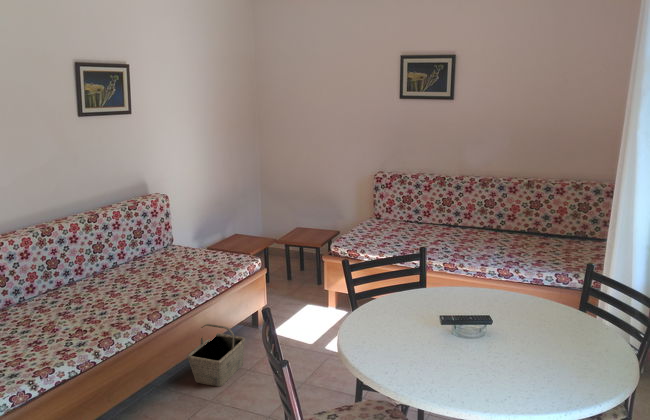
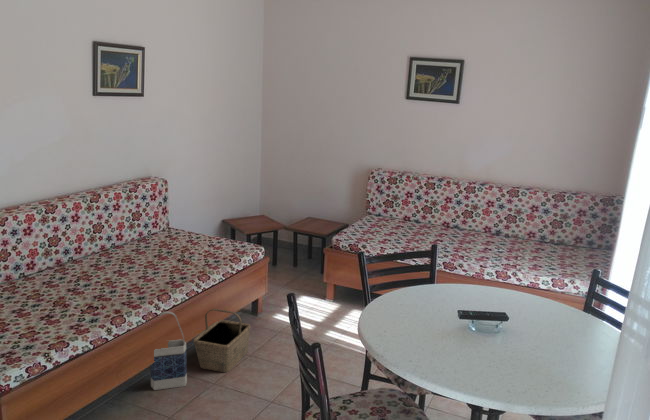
bag: none [142,331,181,407] -> present [150,312,187,390]

